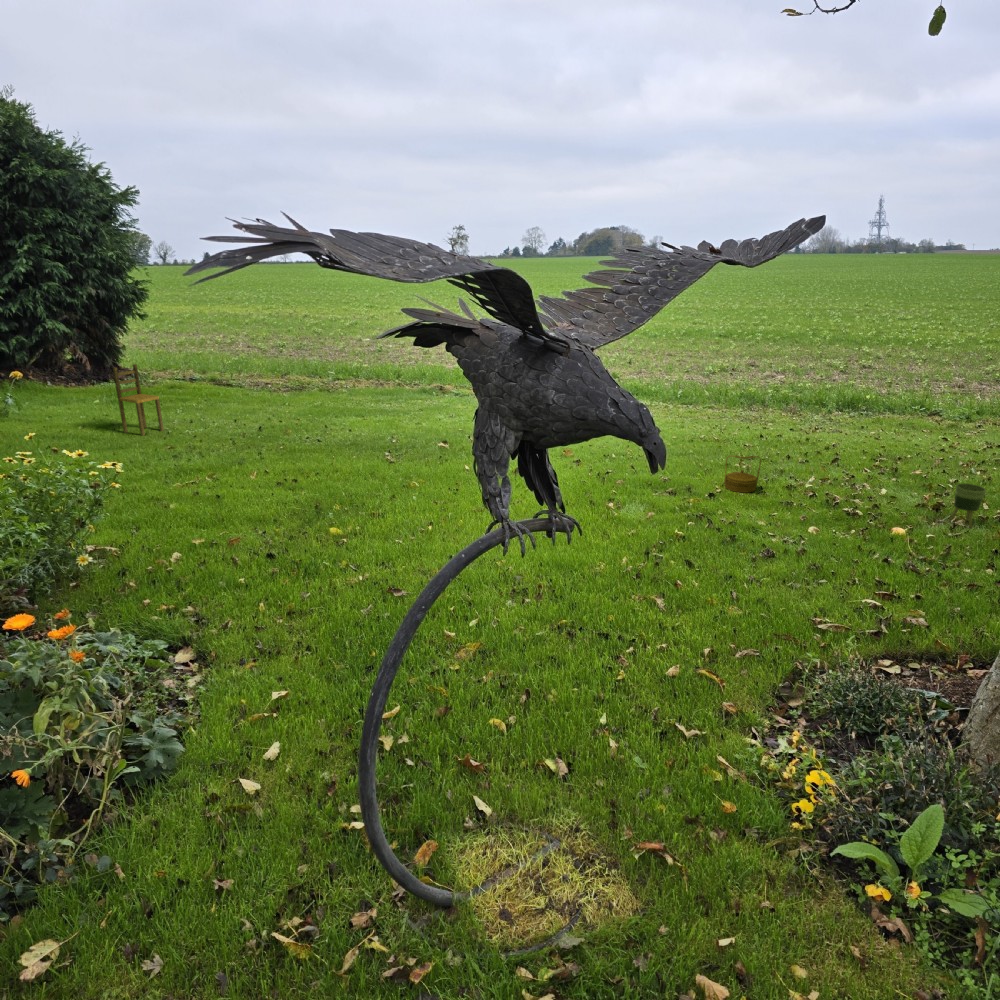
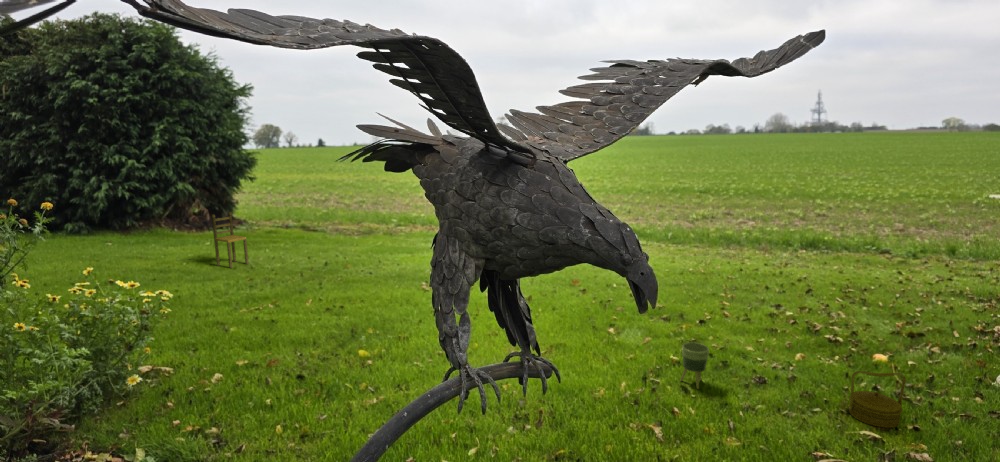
basket: present [724,455,761,493] -> present [849,371,906,428]
planter: present [949,484,986,528] -> present [681,342,709,389]

